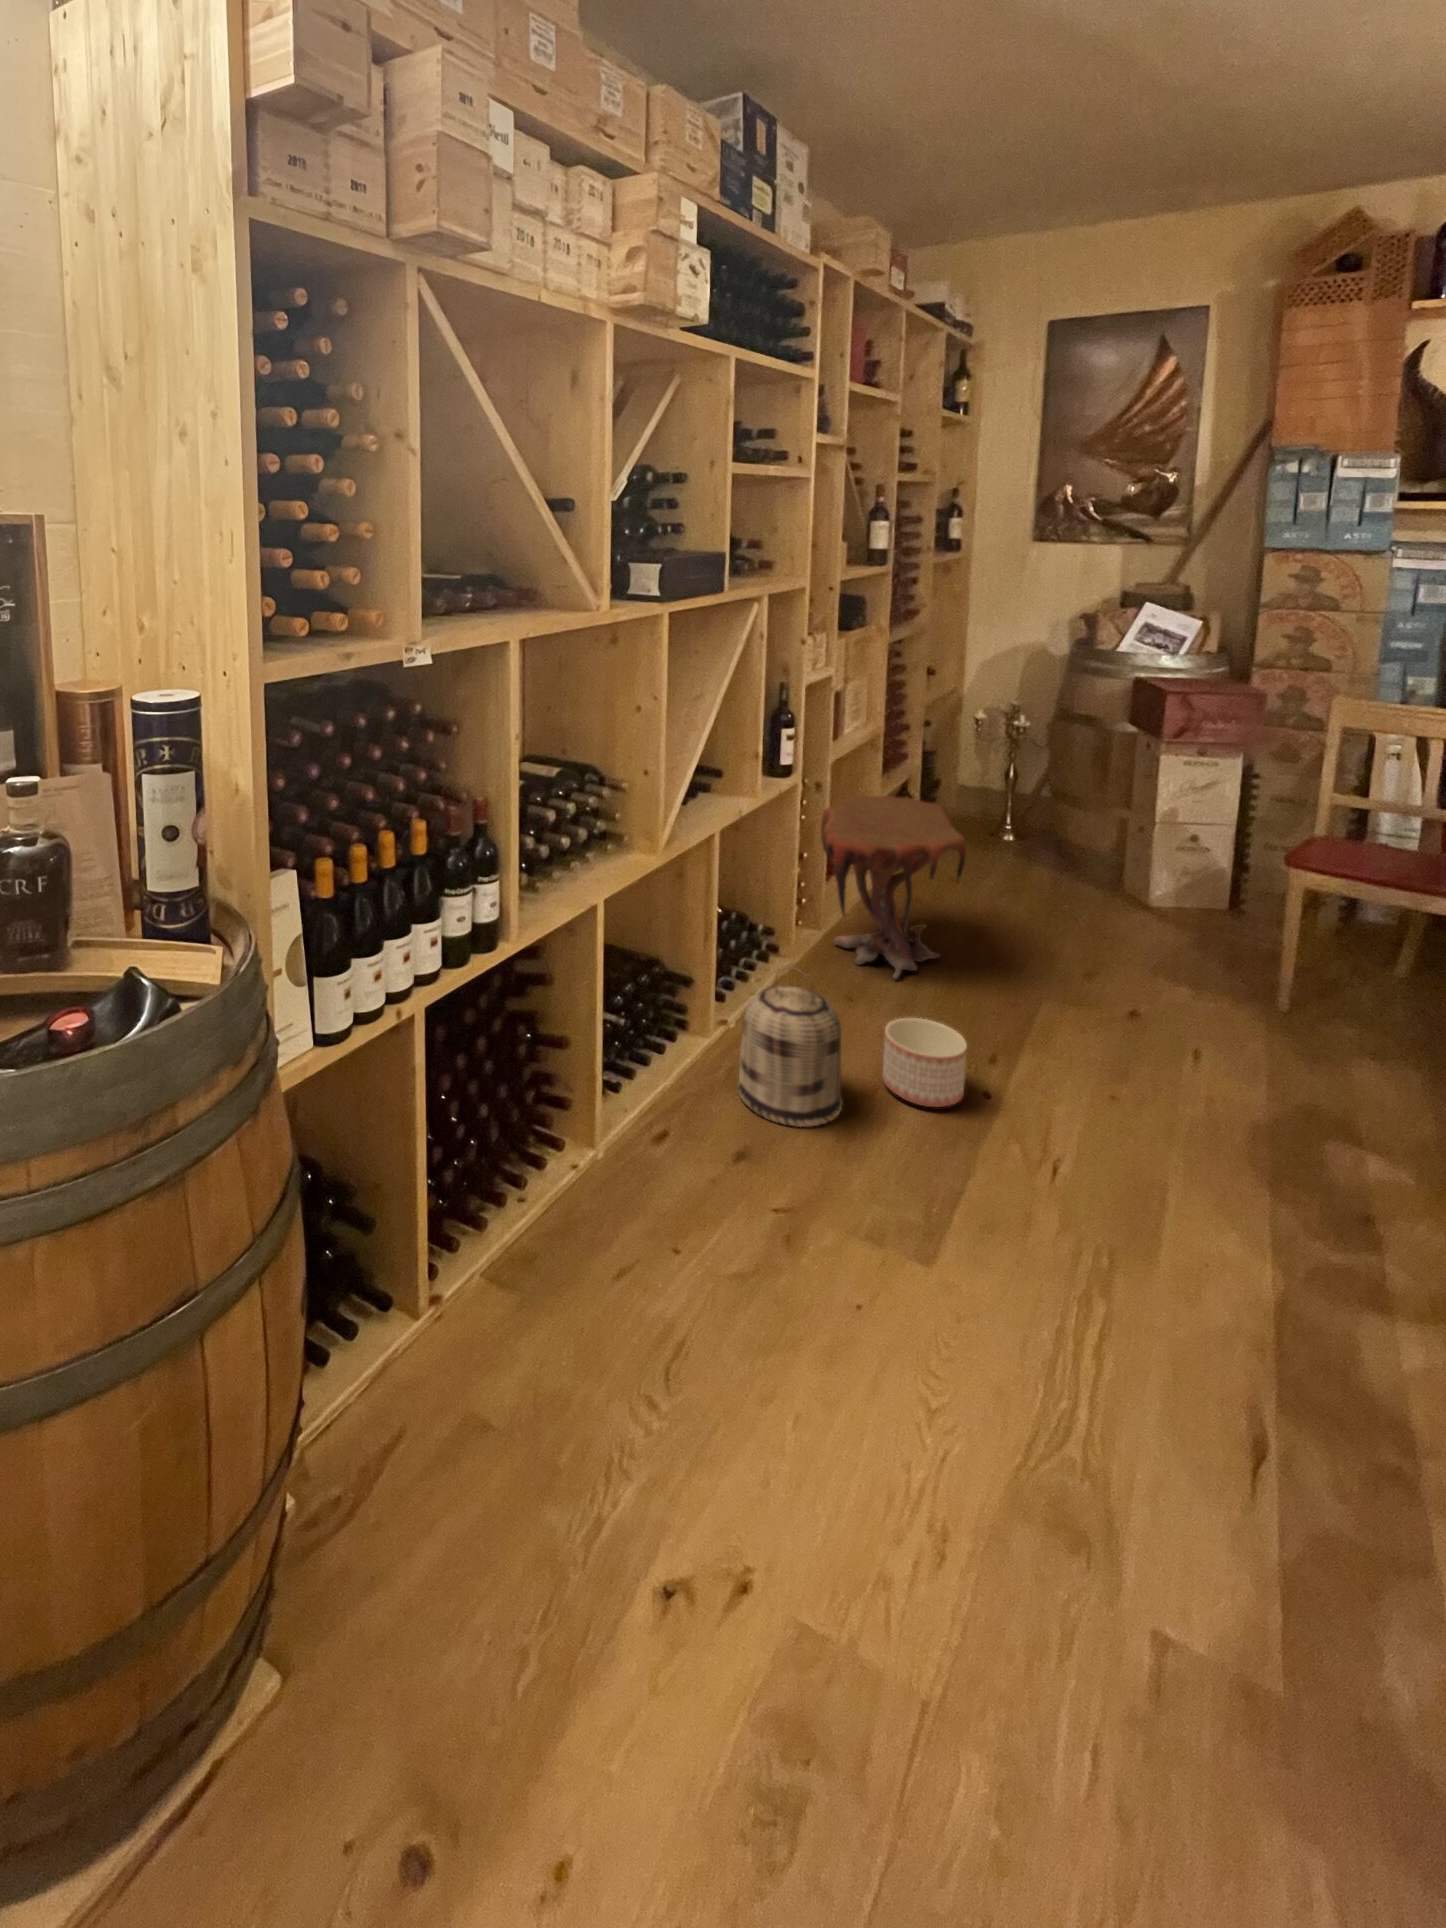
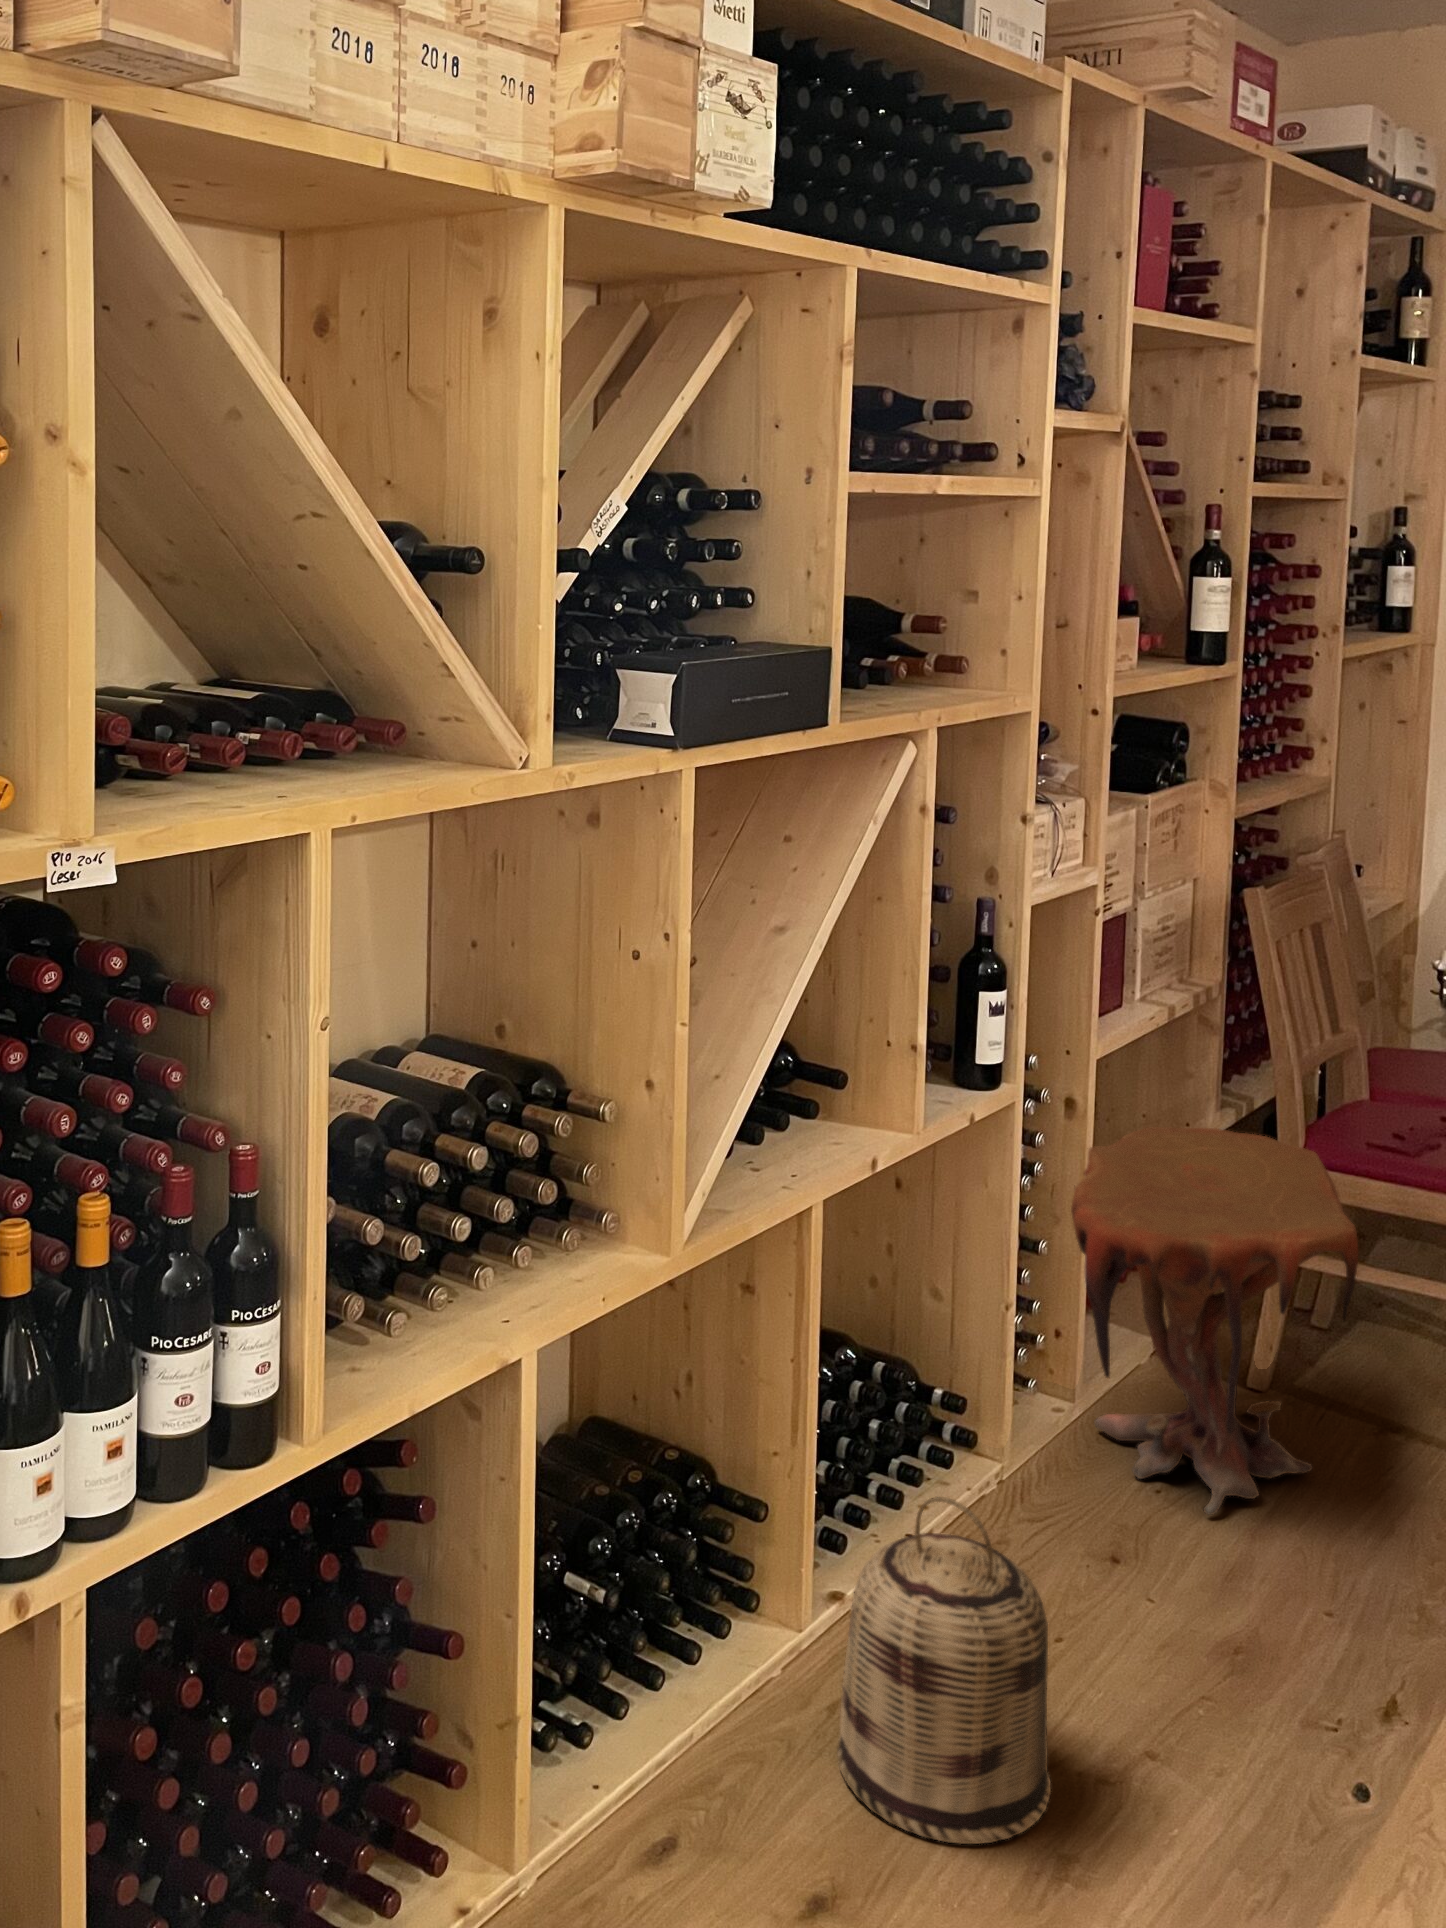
planter: present [883,1018,967,1107] -> none [1144,1614,1316,1815]

